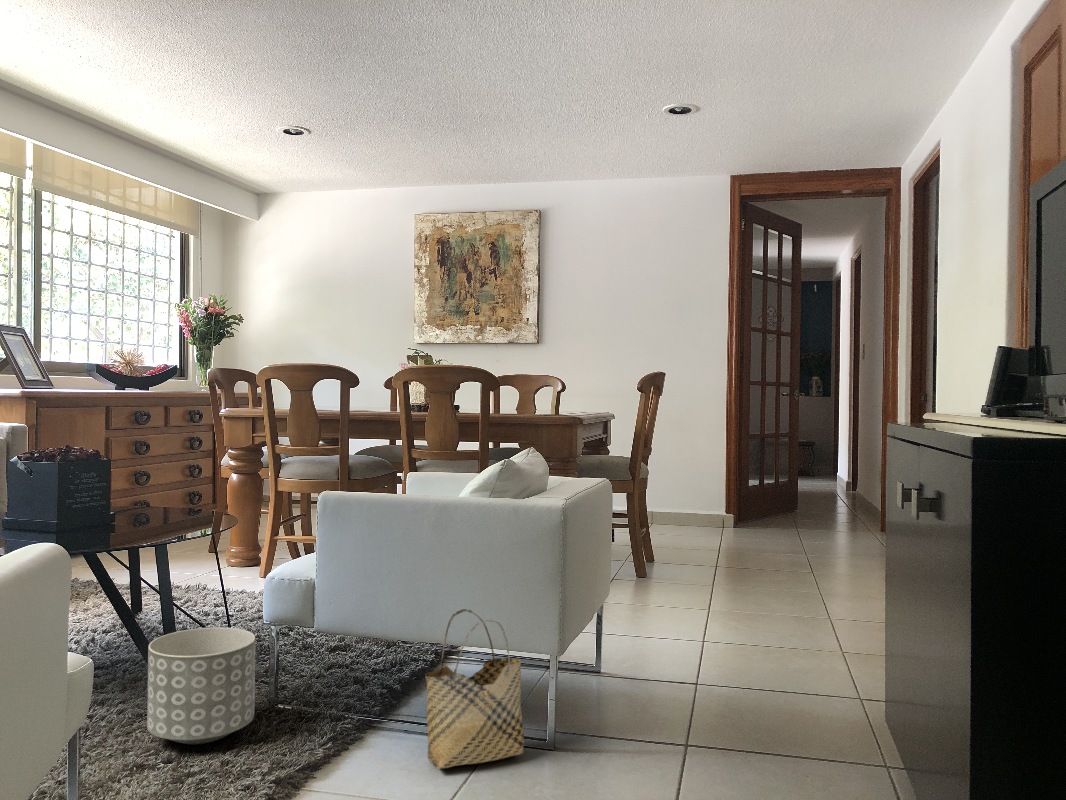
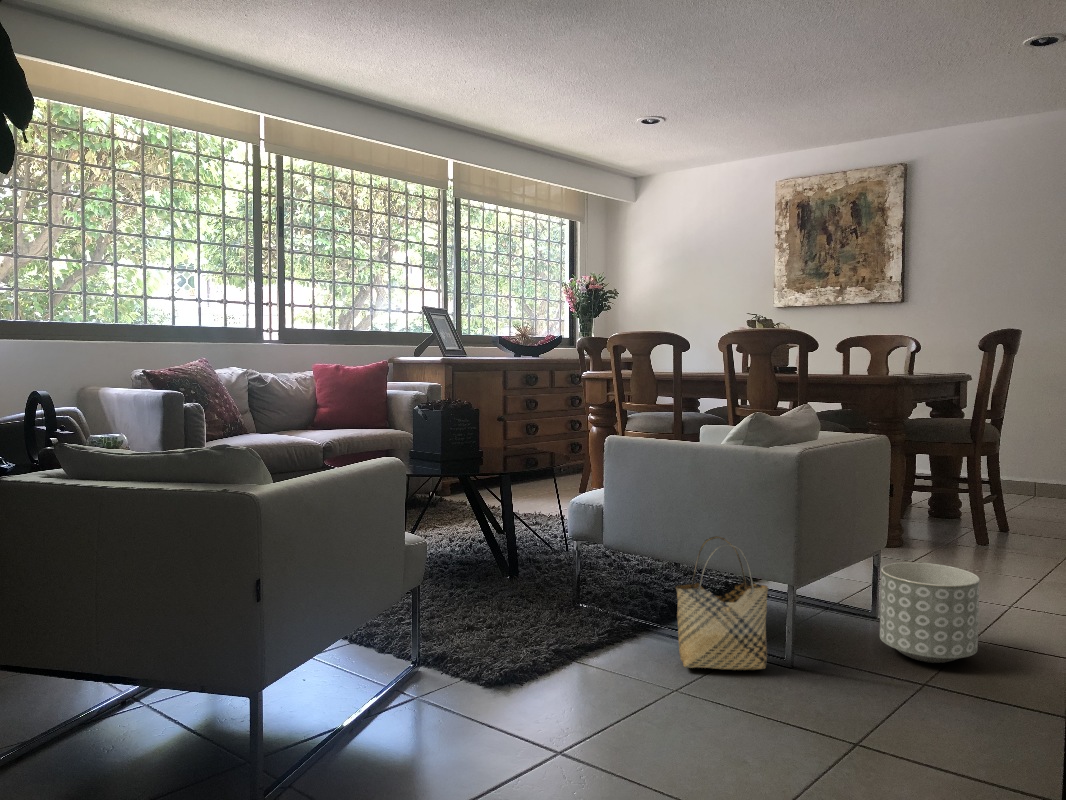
planter: present [147,627,255,744] -> present [880,562,980,663]

